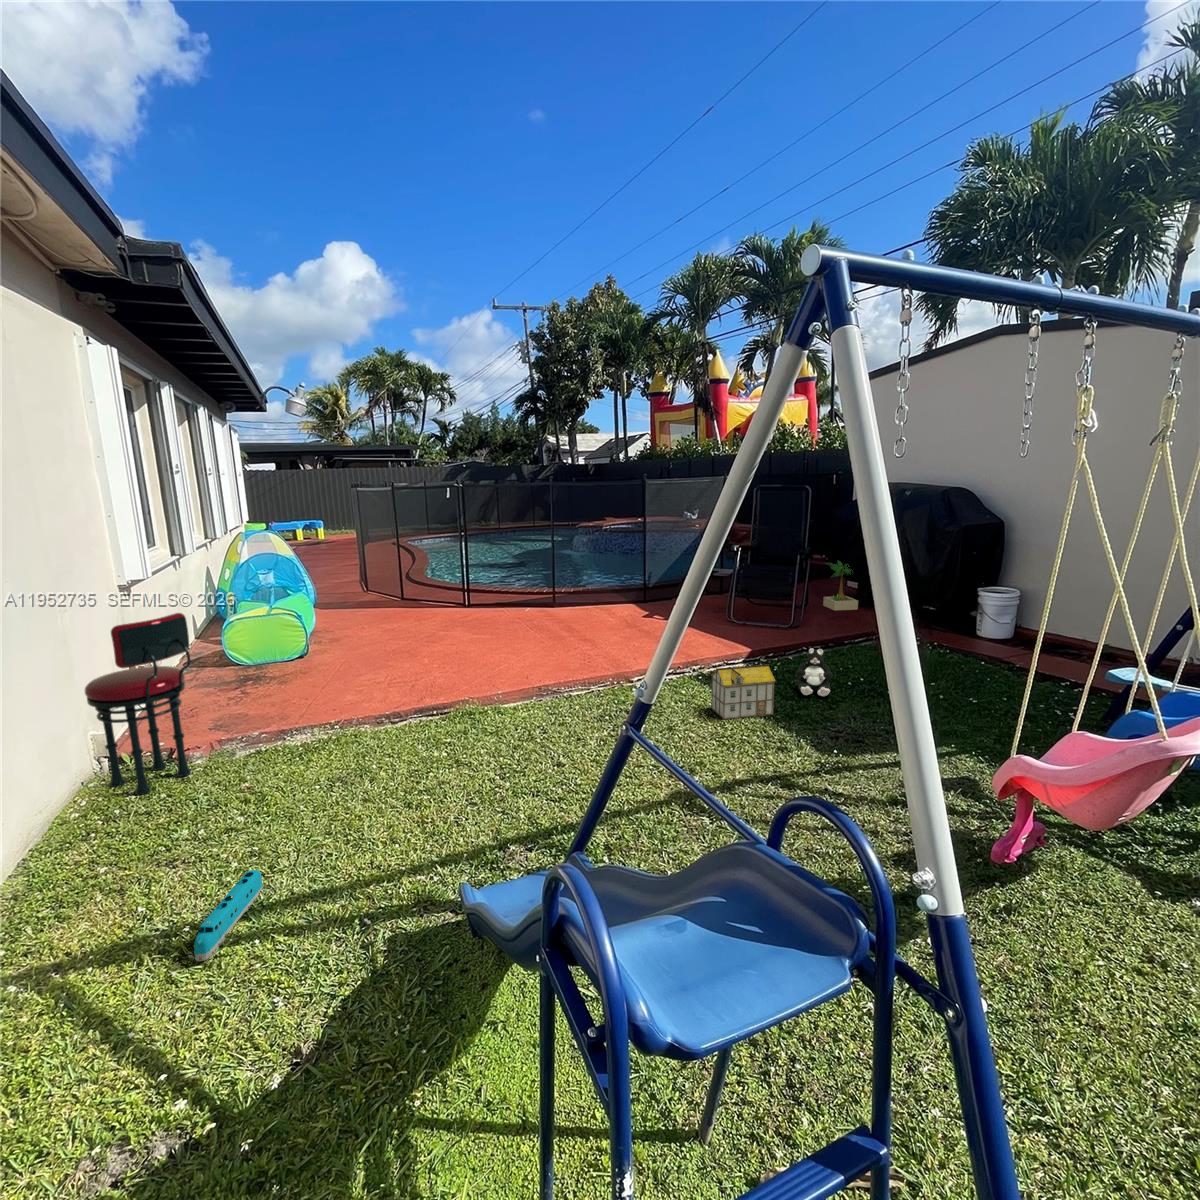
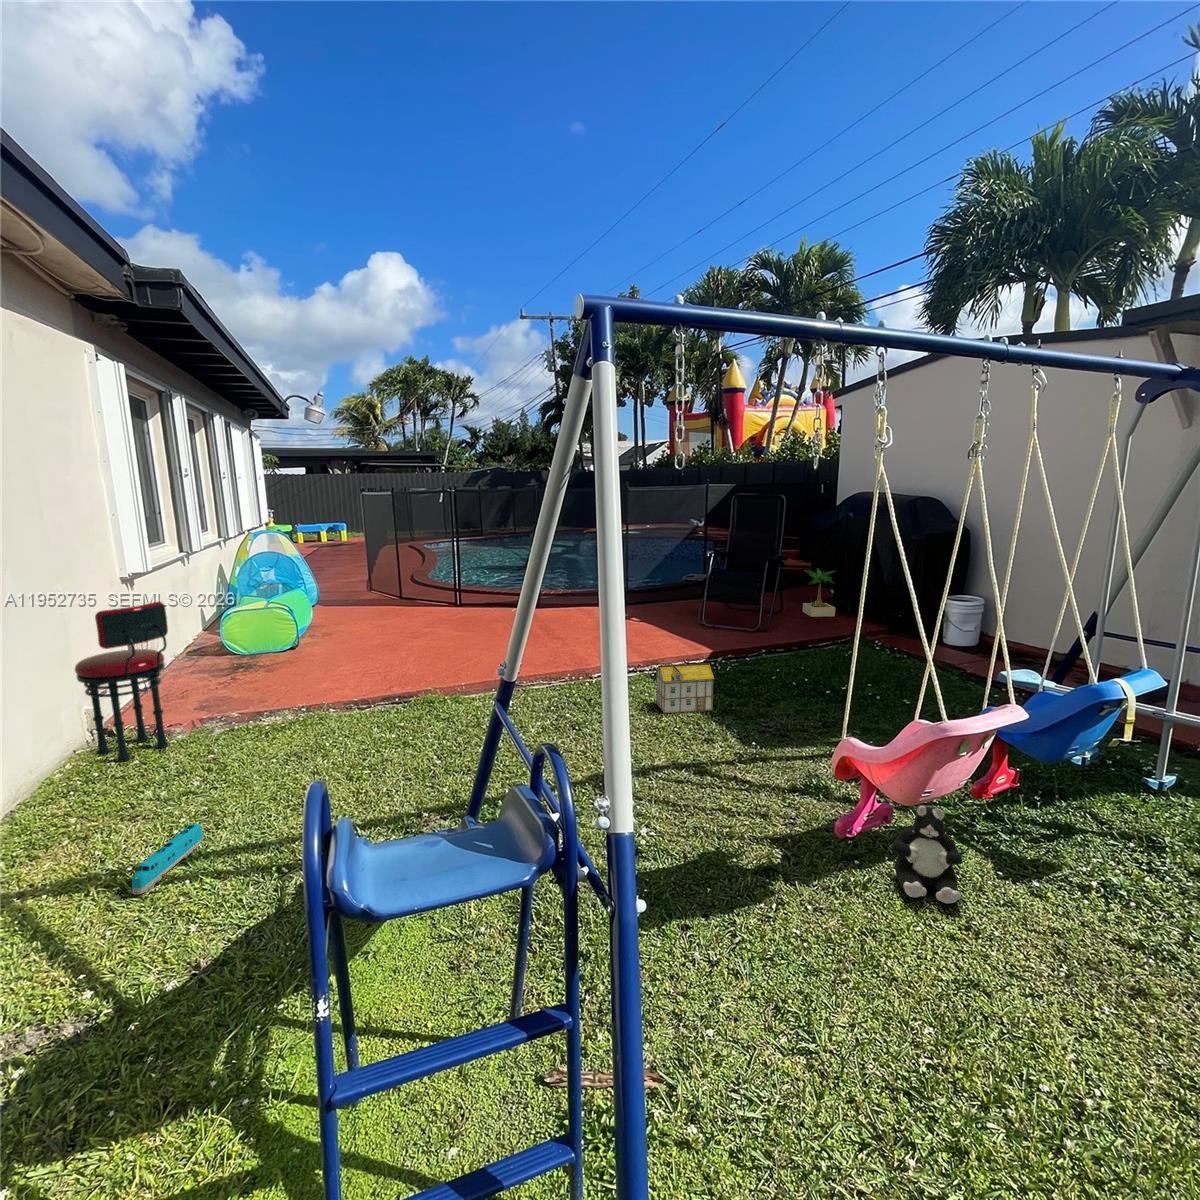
plush toy: present [796,648,833,696] -> present [891,804,962,904]

